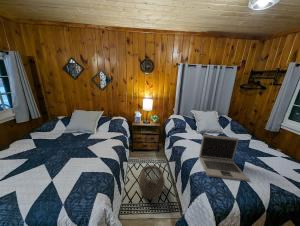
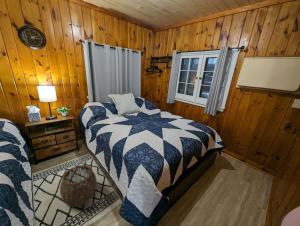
laptop: present [199,135,249,181] -> none [127,110,167,149]

